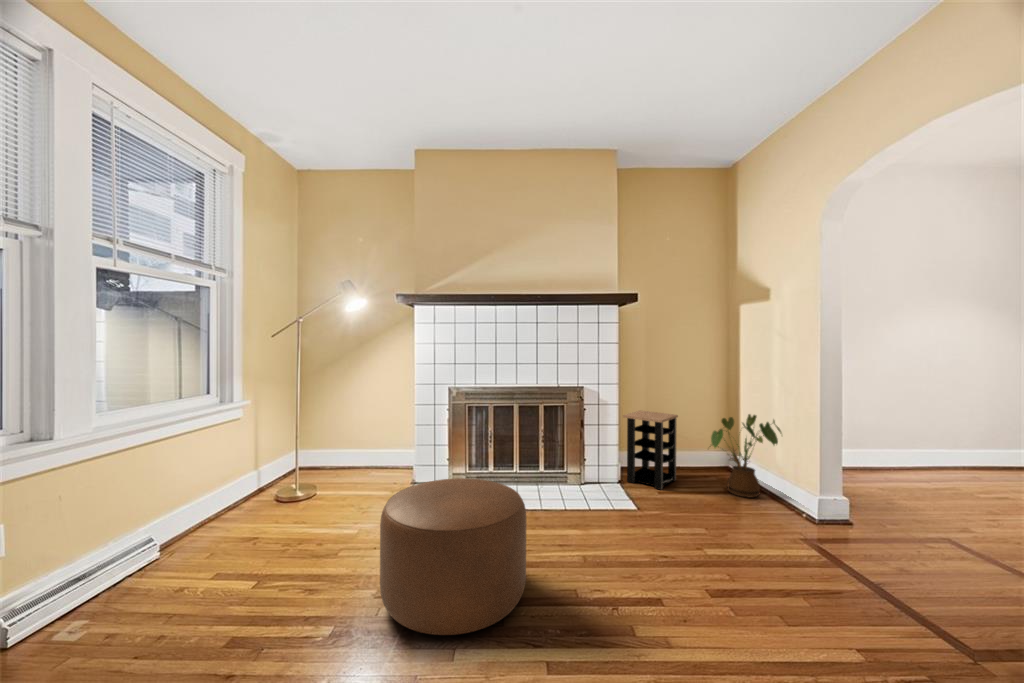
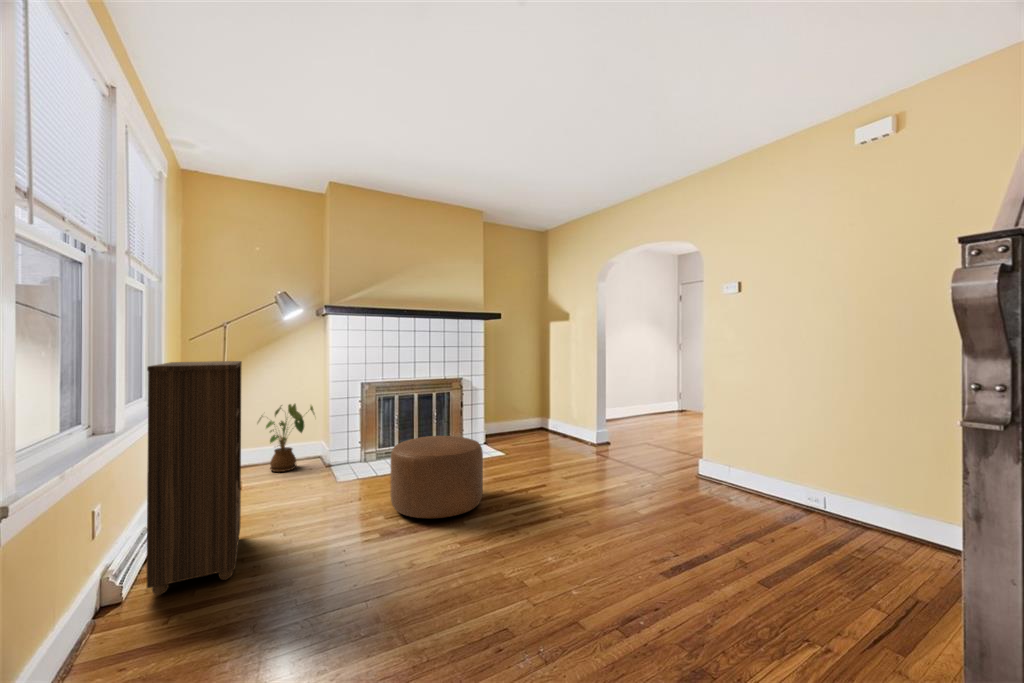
bookshelf: none [5,360,219,659] -> present [147,361,242,595]
side table: present [623,410,678,490] -> none [485,394,518,444]
house plant: present [711,414,782,498] -> present [258,404,314,472]

